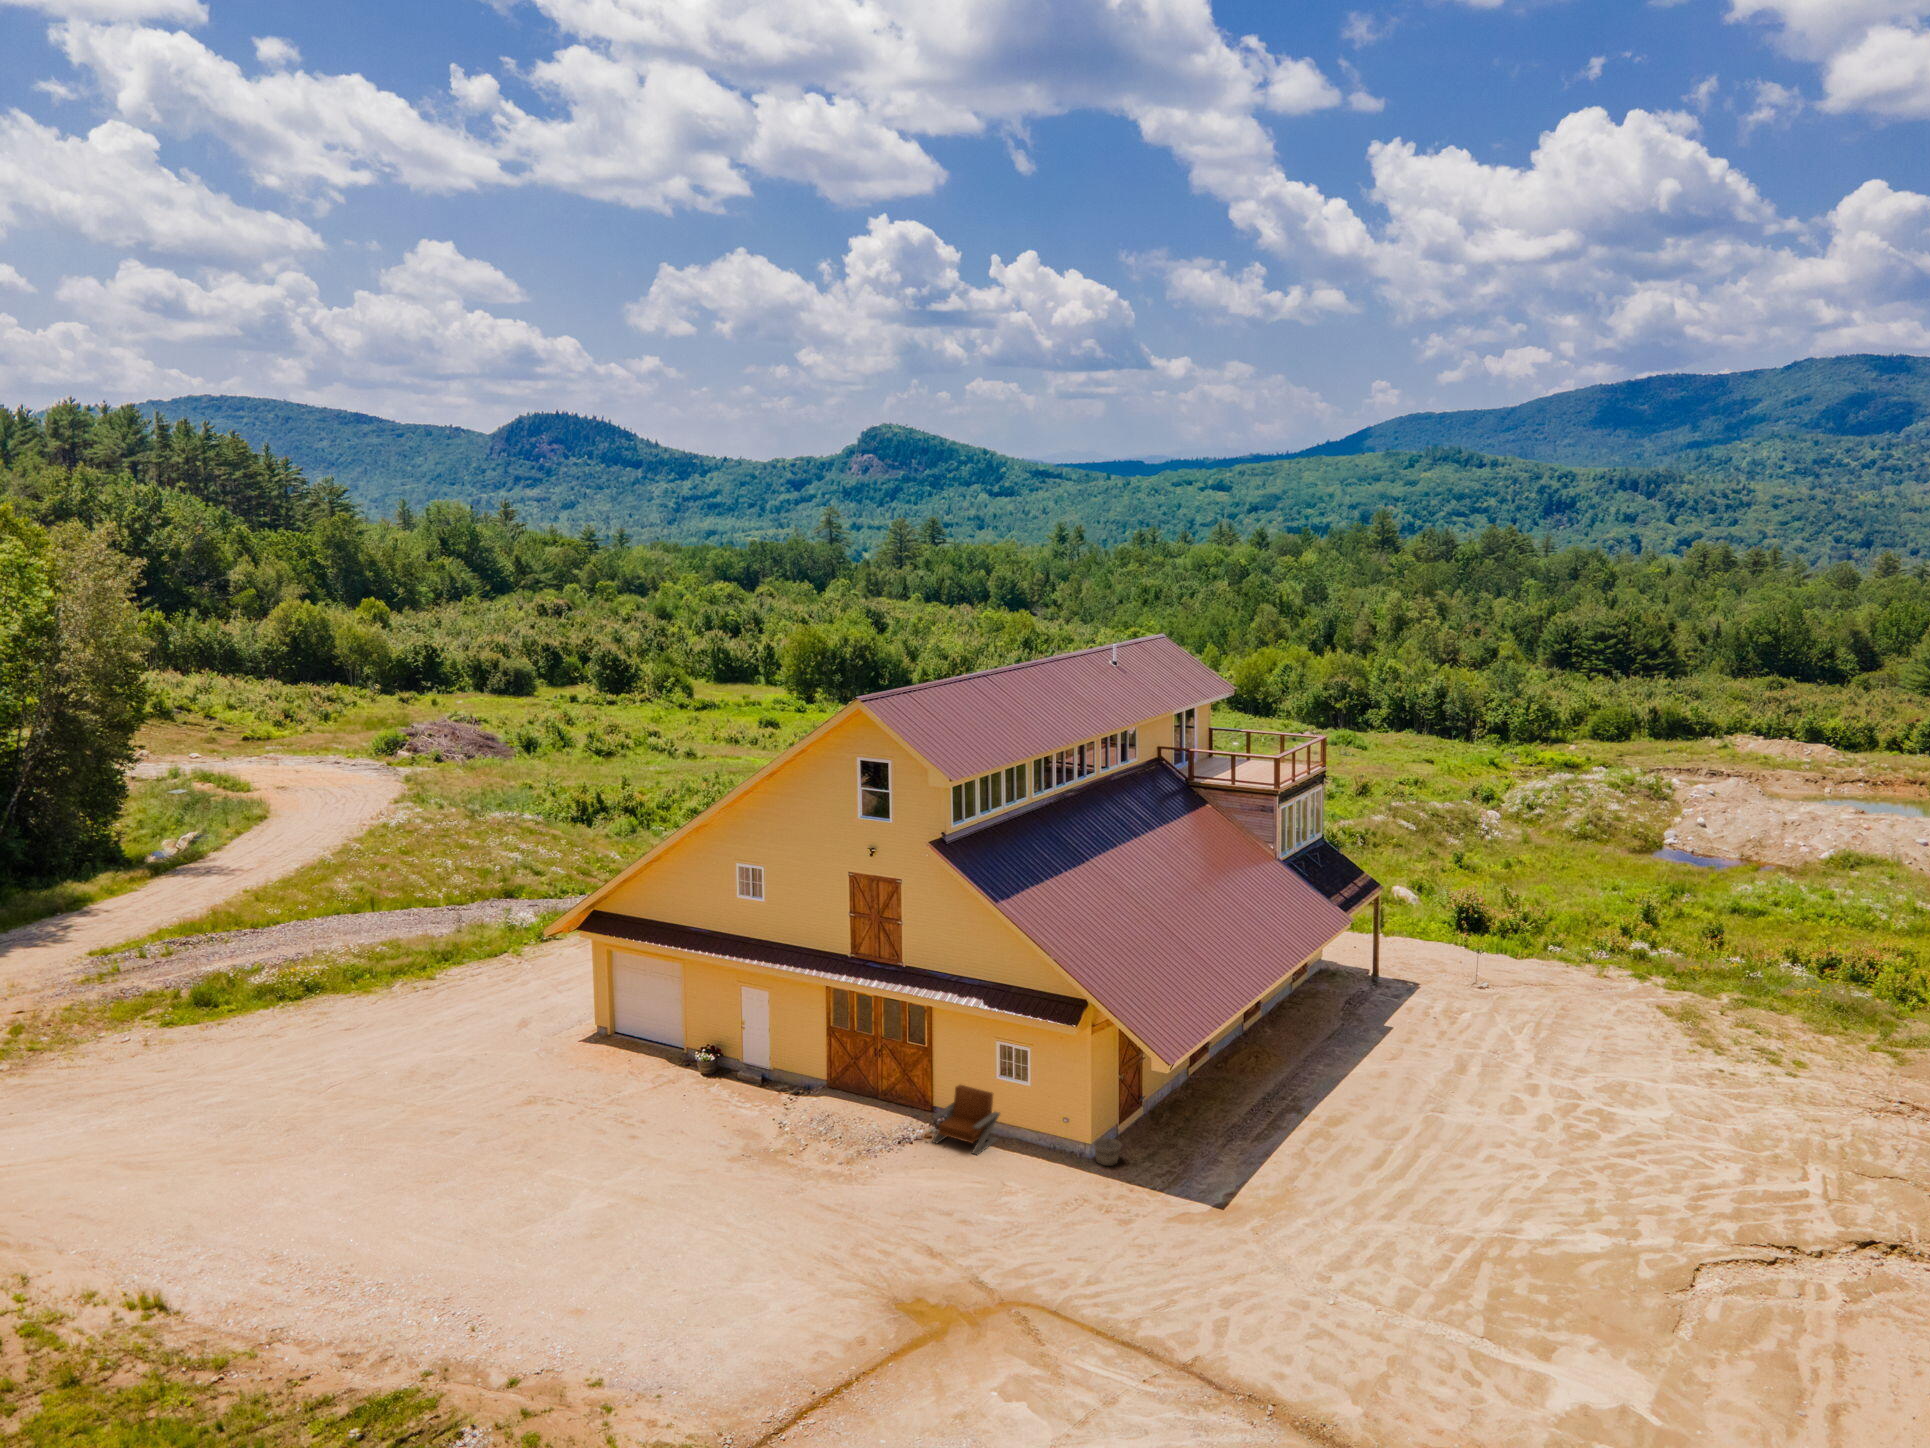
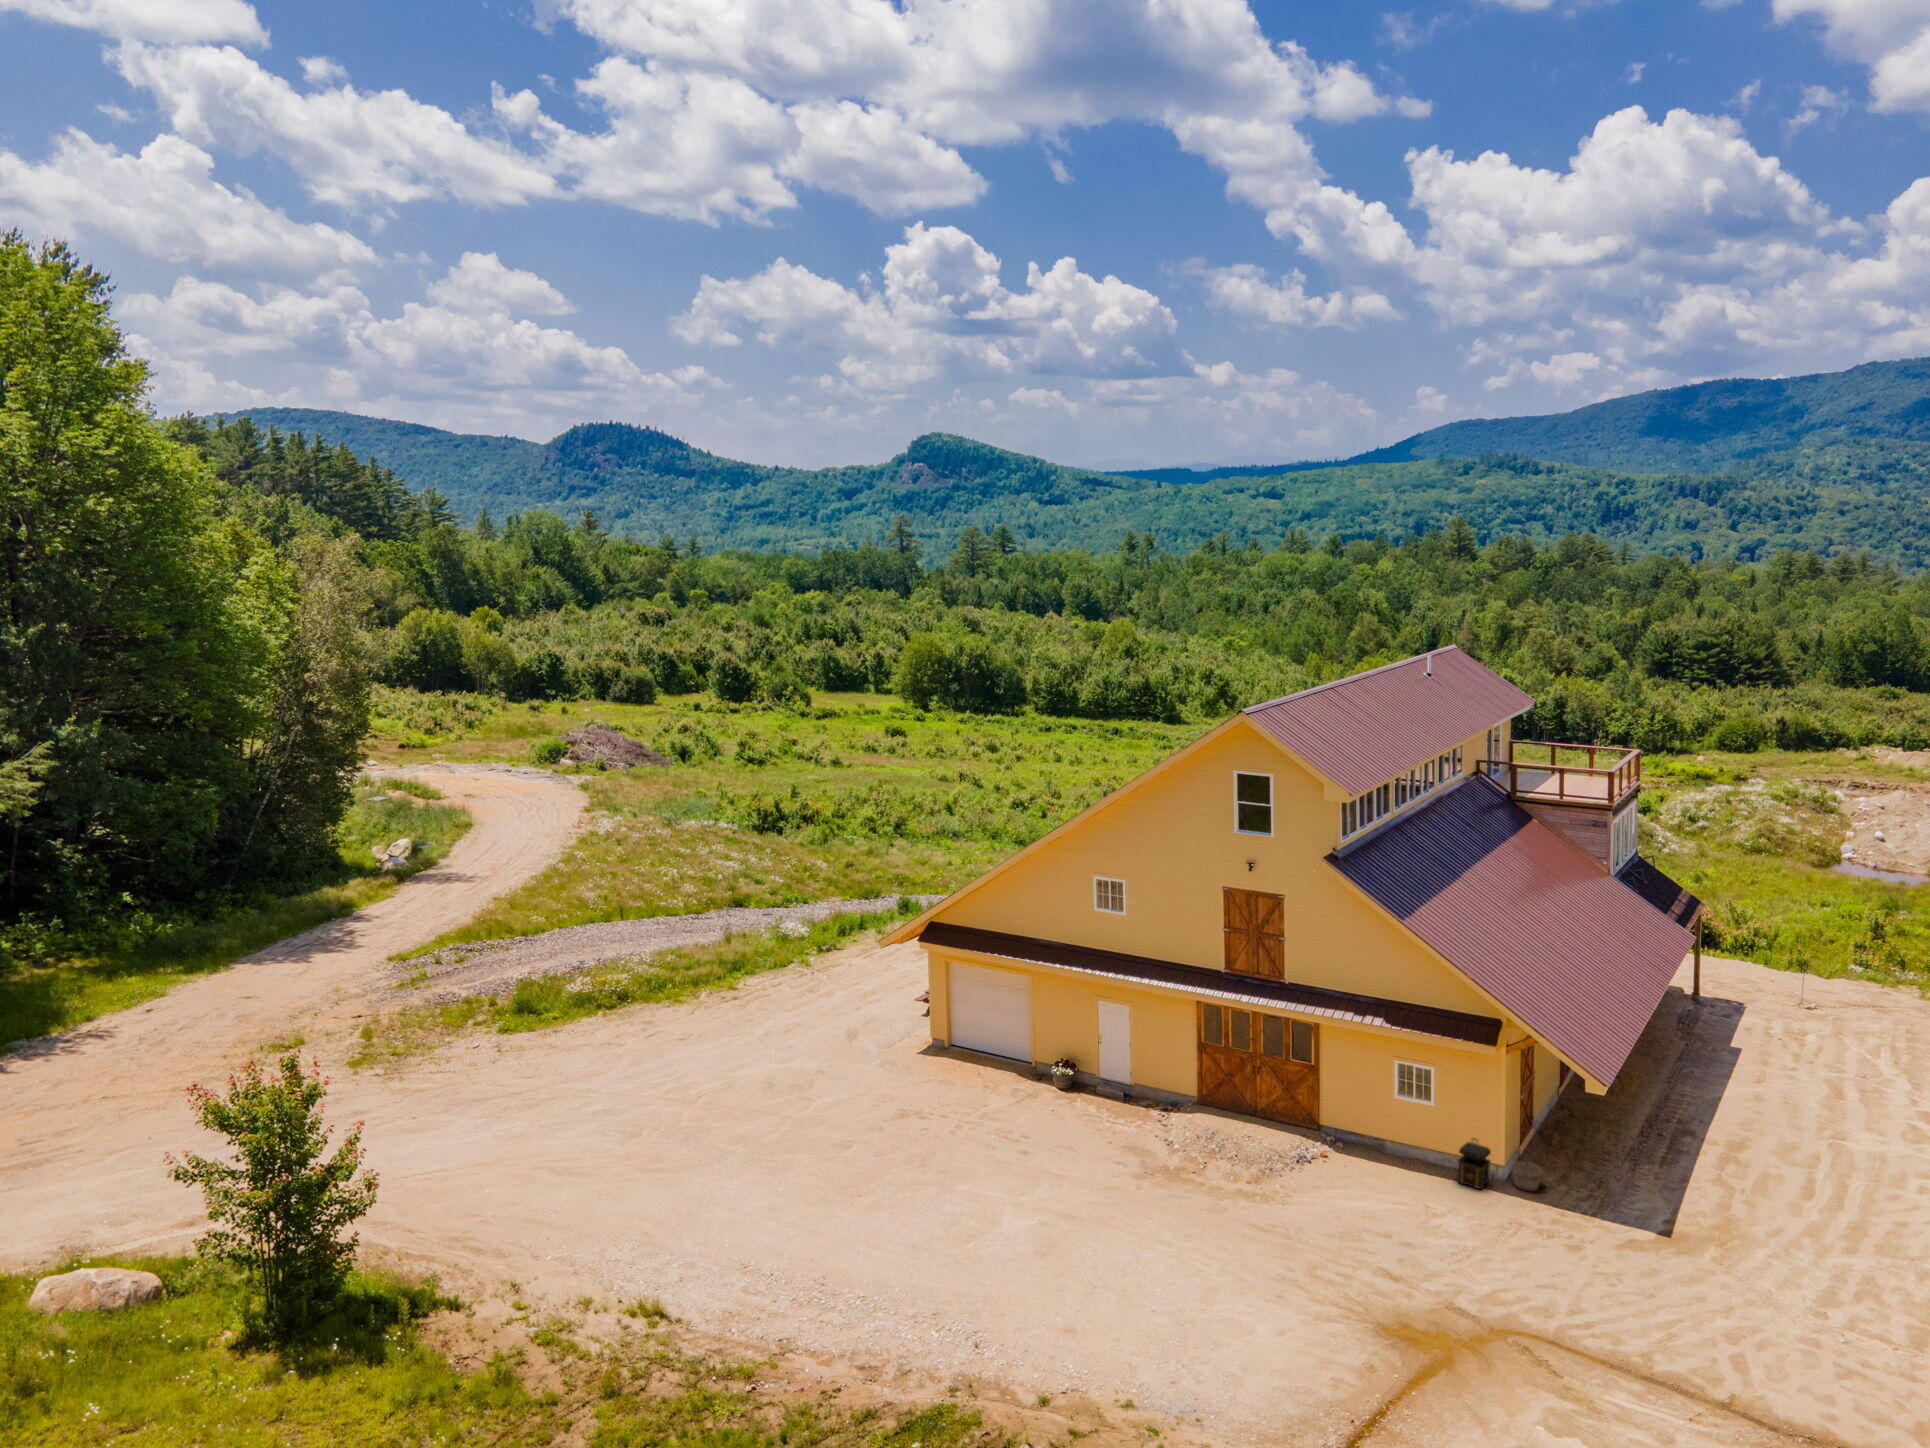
lounge chair: present [932,1085,1000,1155] -> none [1332,1103,1401,1177]
toolbox: none [1043,1120,1074,1165] -> present [1458,1142,1491,1189]

